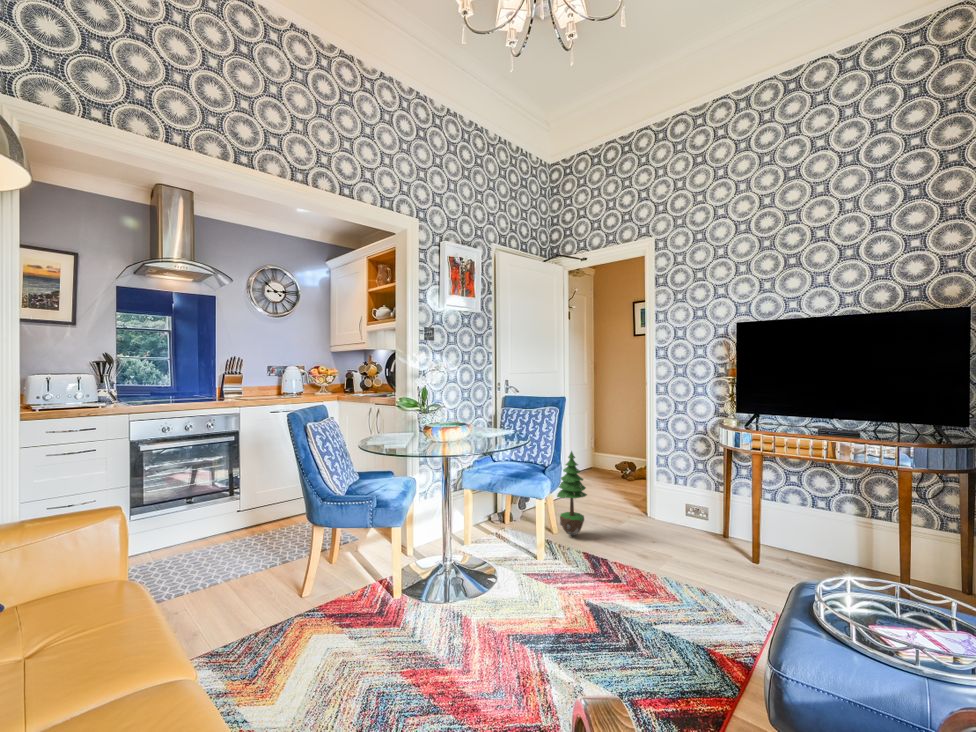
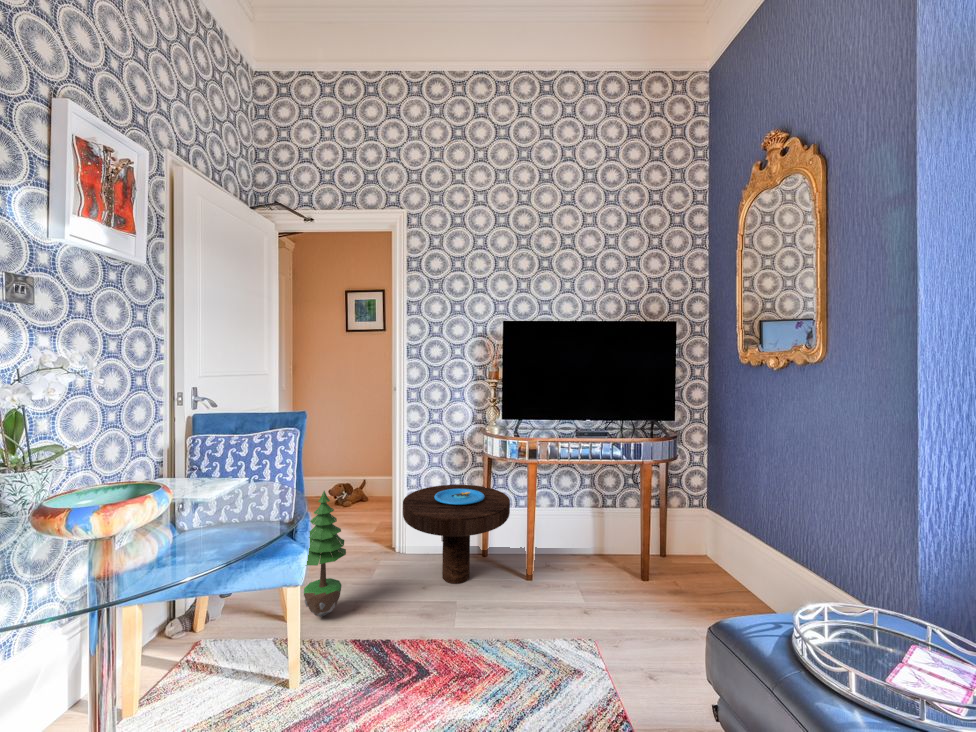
side table: none [635,467,735,548] -> present [403,485,510,584]

